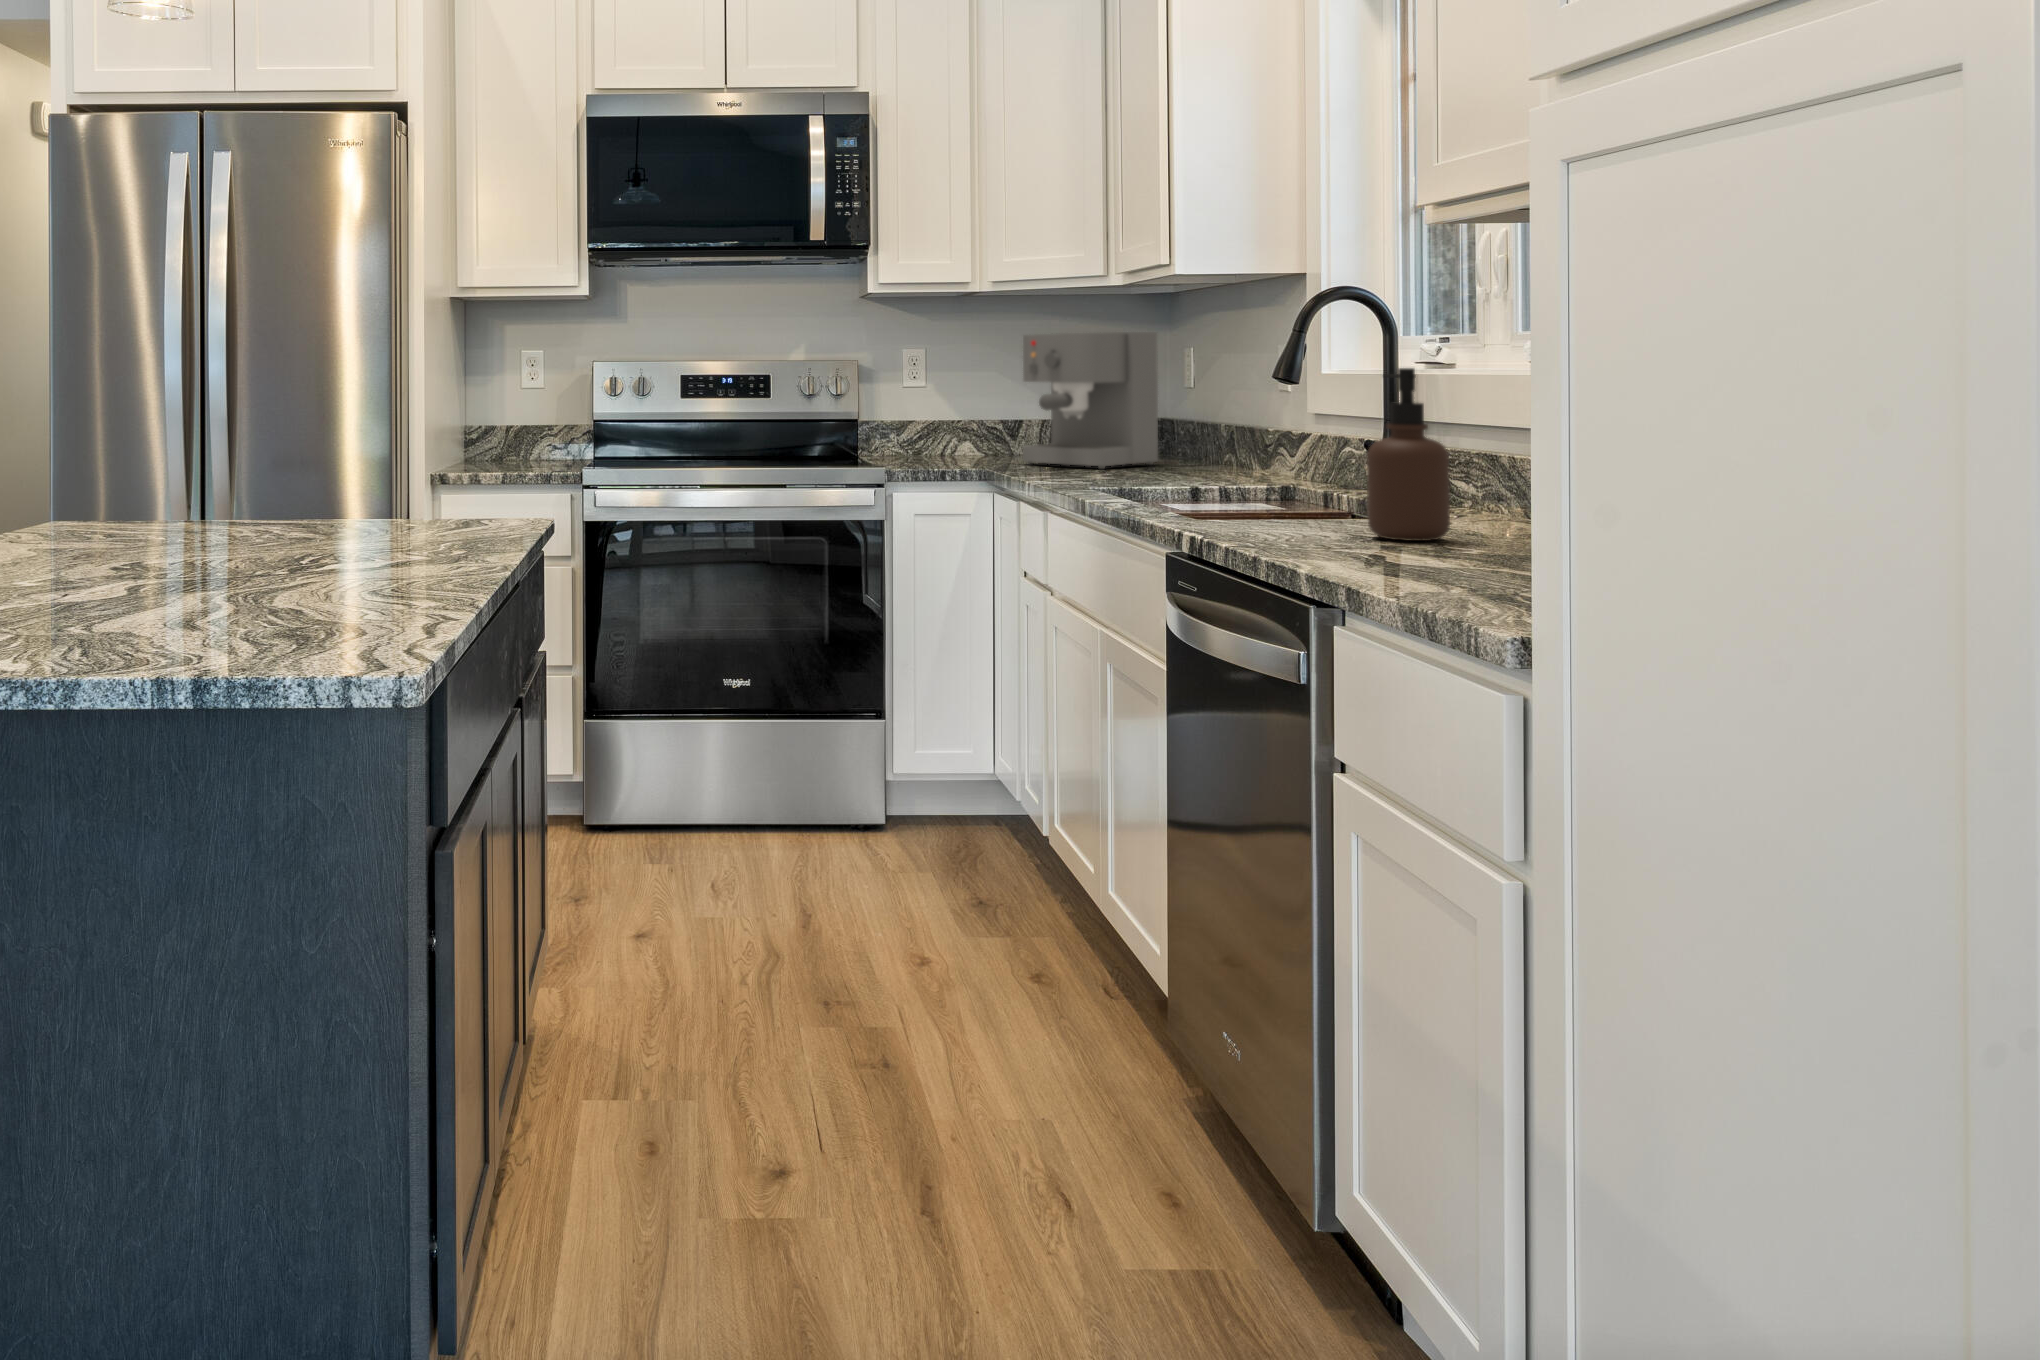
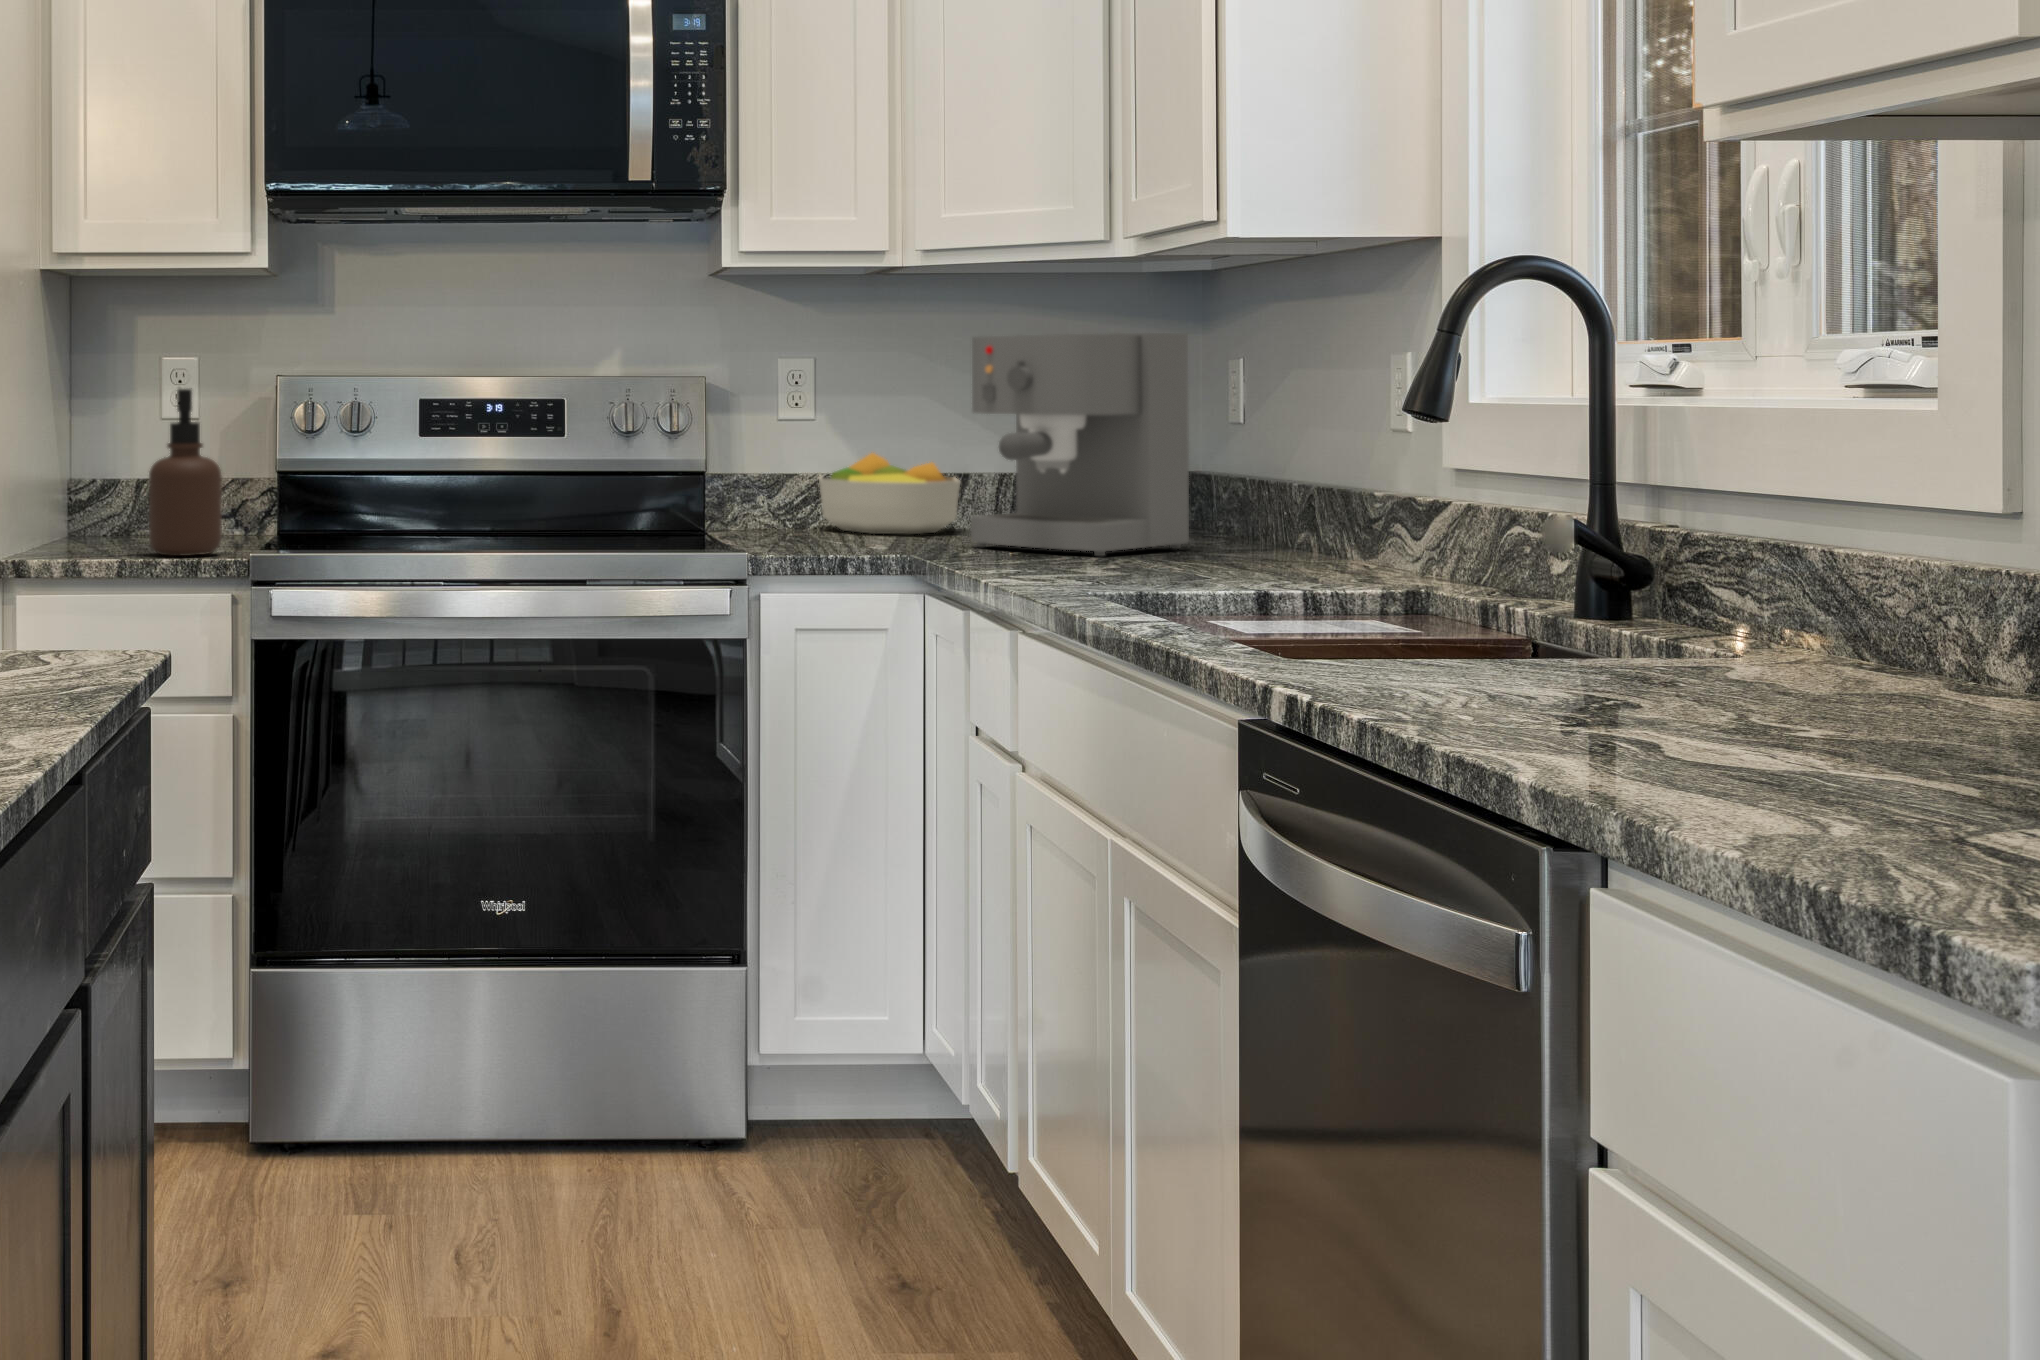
soap dispenser: present [1367,368,1450,541] -> present [149,389,222,556]
fruit bowl: none [928,407,1017,458] -> present [819,453,960,535]

